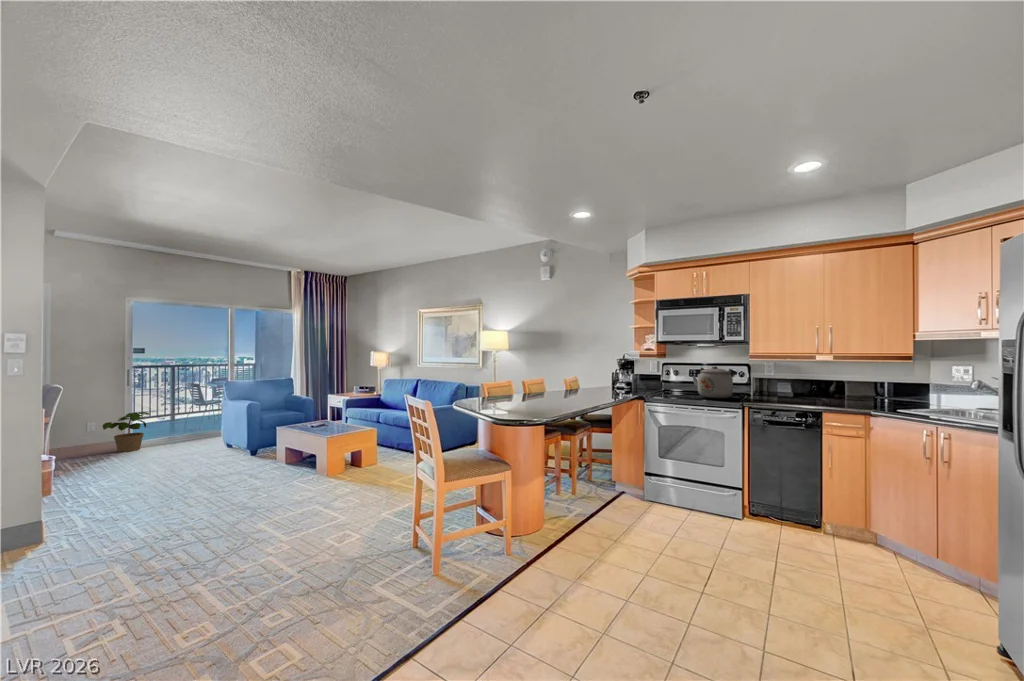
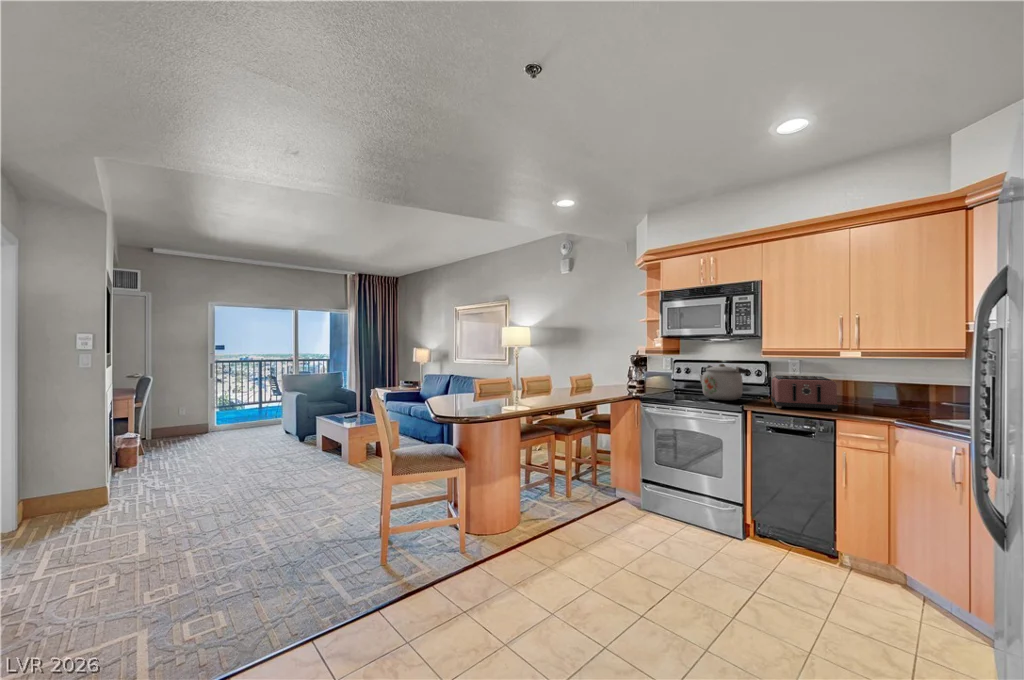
toaster: none [757,376,822,405] -> present [771,375,838,411]
potted plant: present [103,412,150,452] -> none [188,400,224,434]

